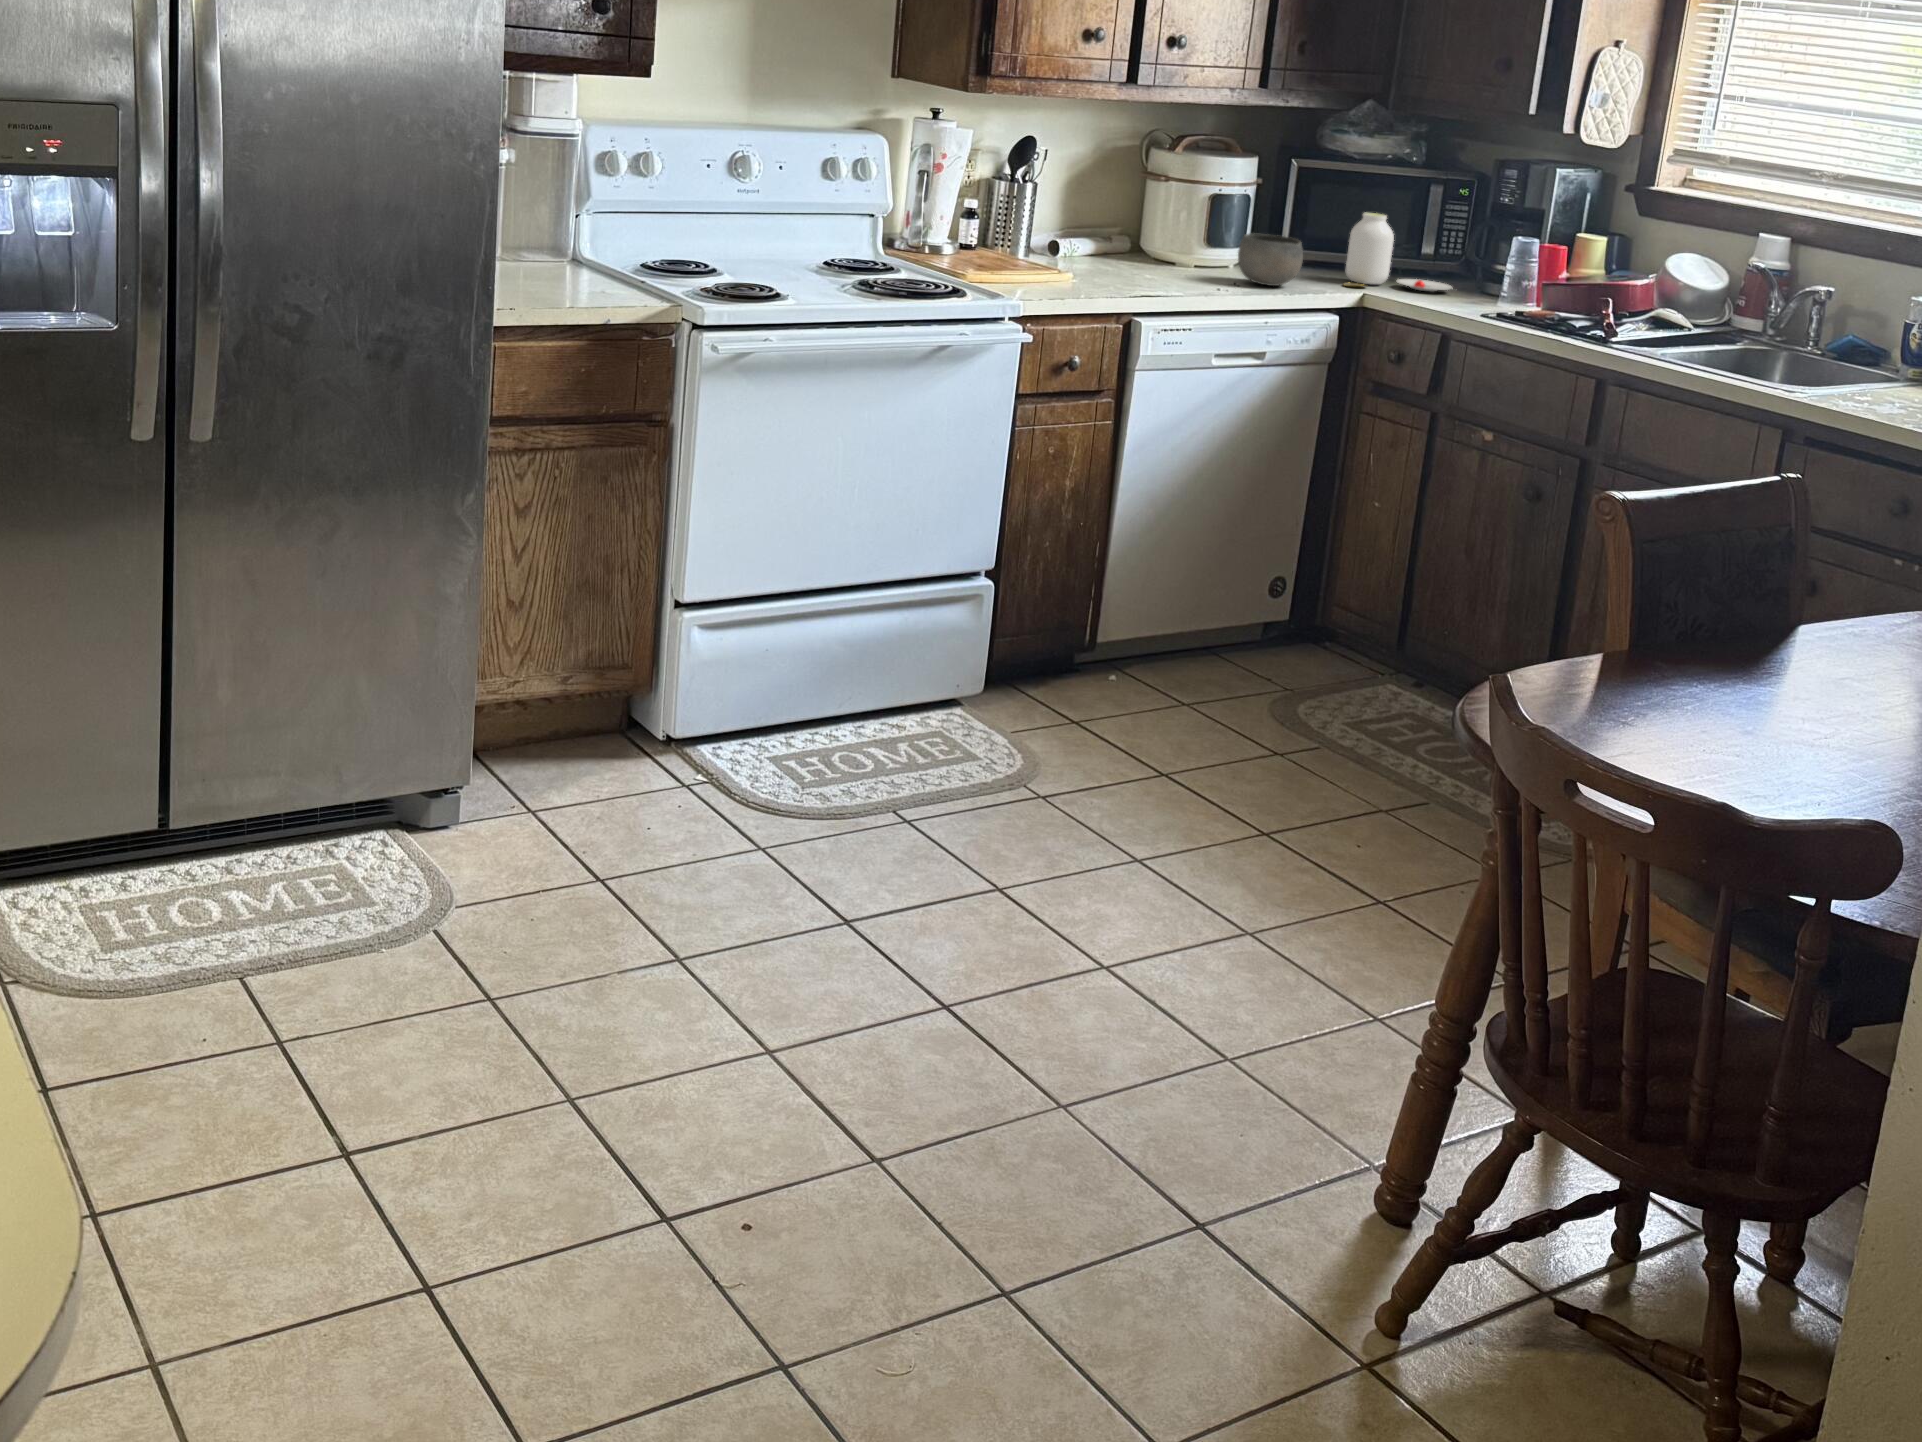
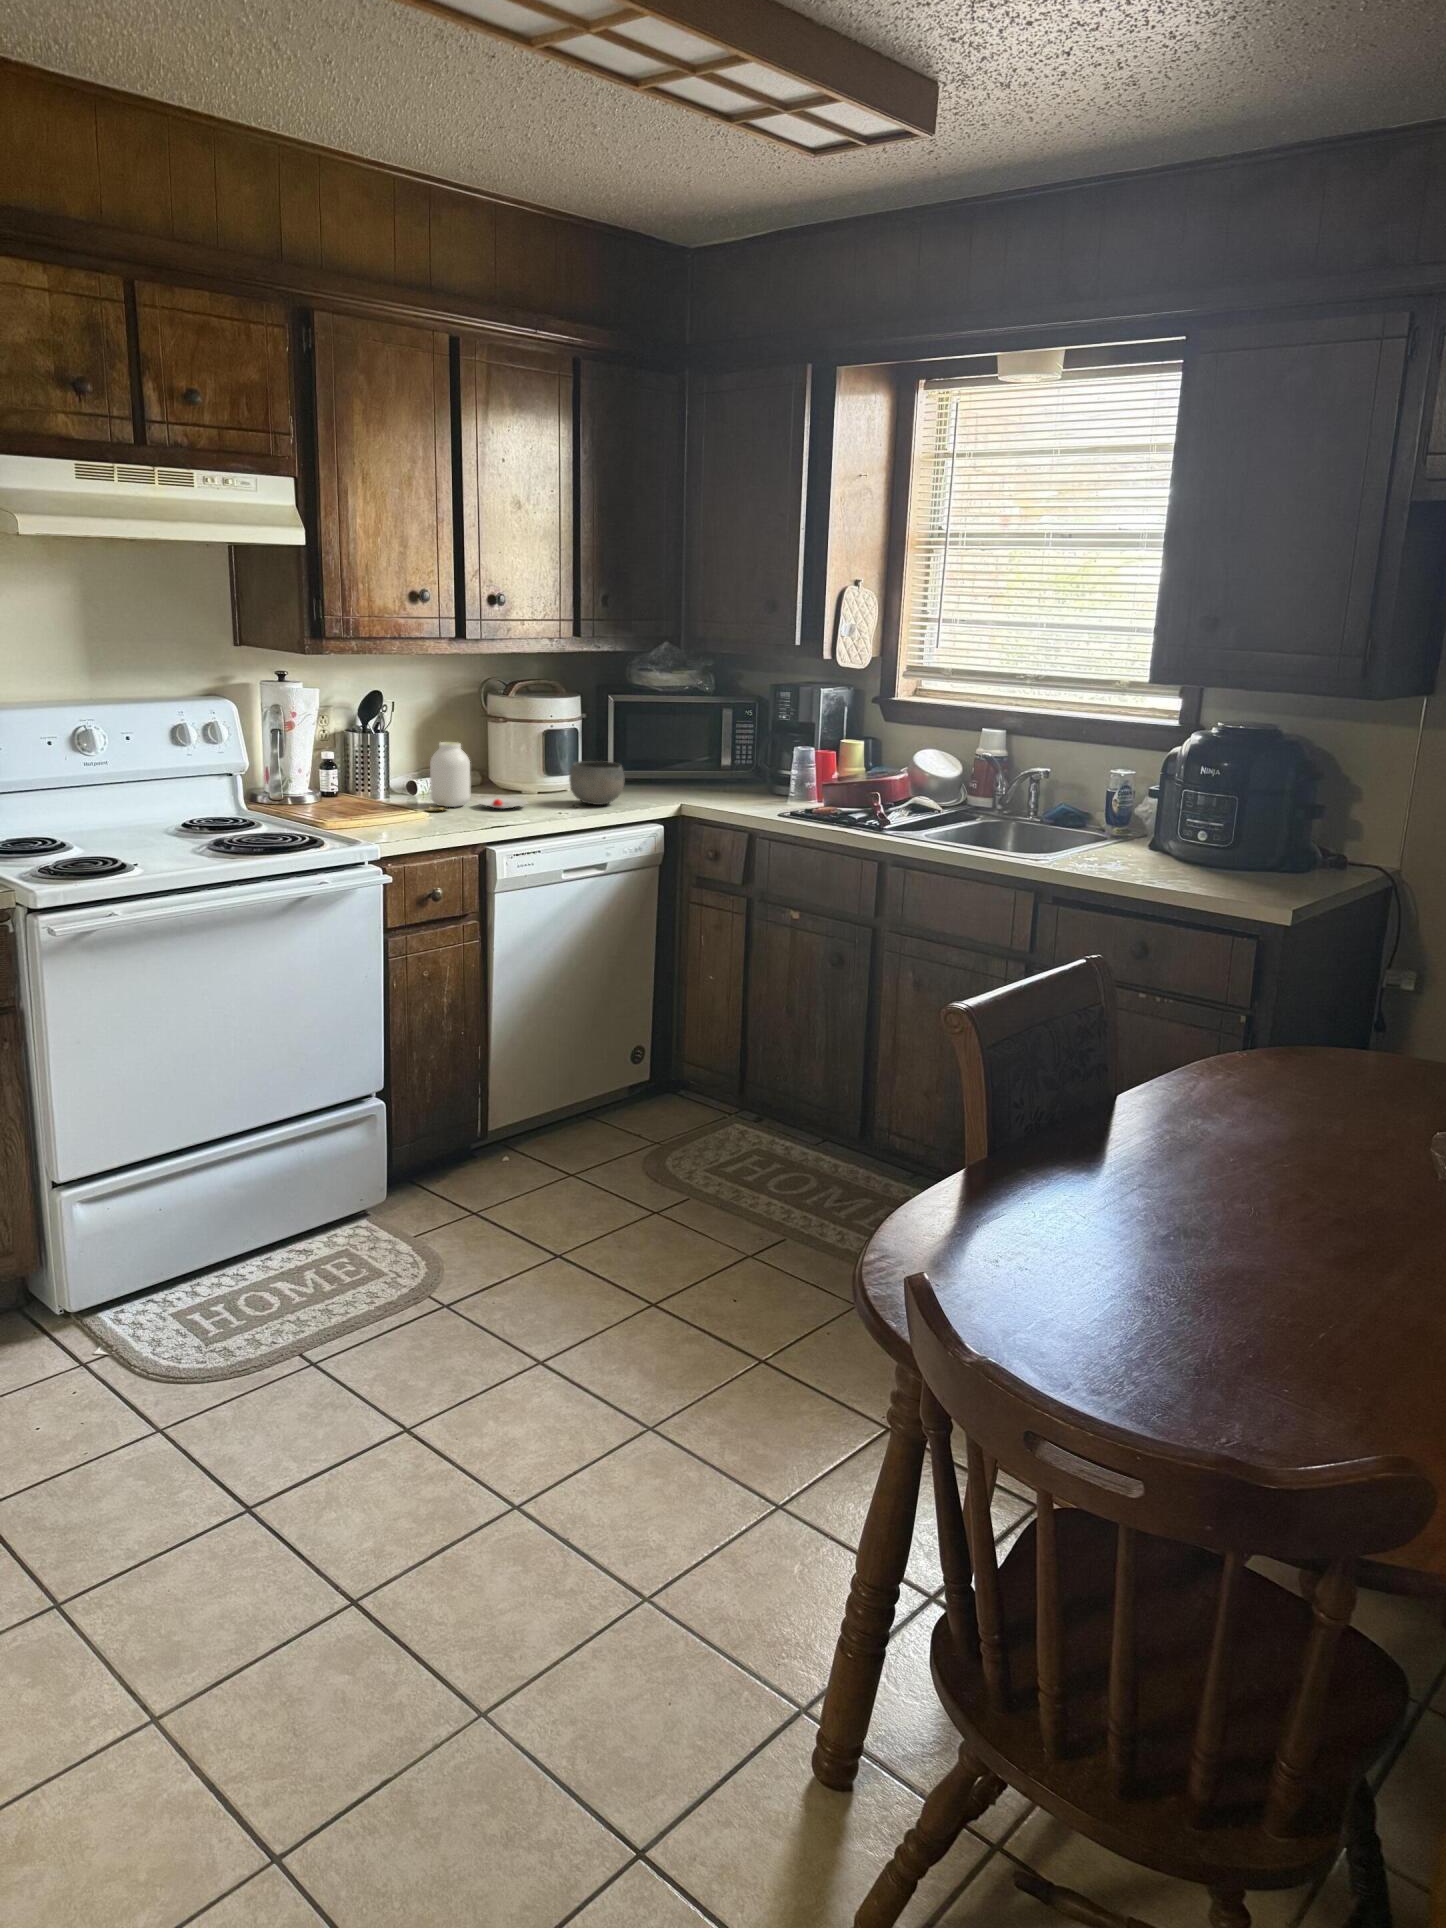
jar: present [1344,213,1453,292] -> present [426,742,528,811]

